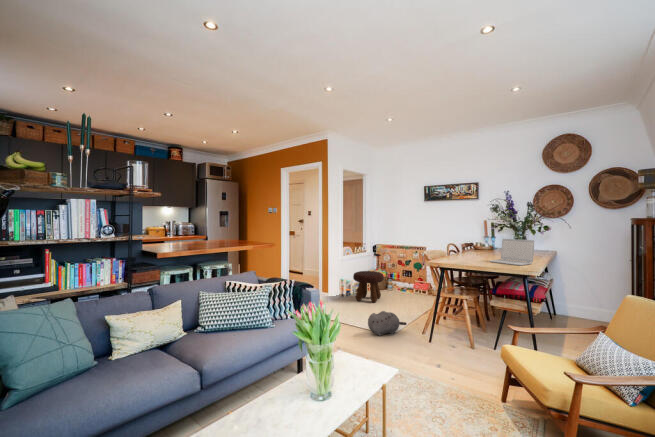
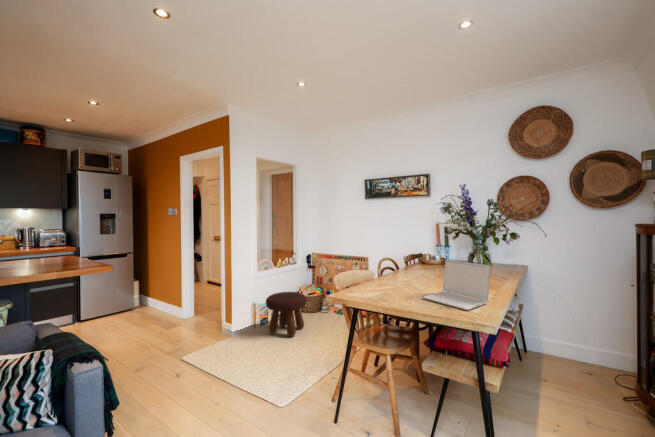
plush toy: present [368,311,407,336] -> none [243,373,306,415]

